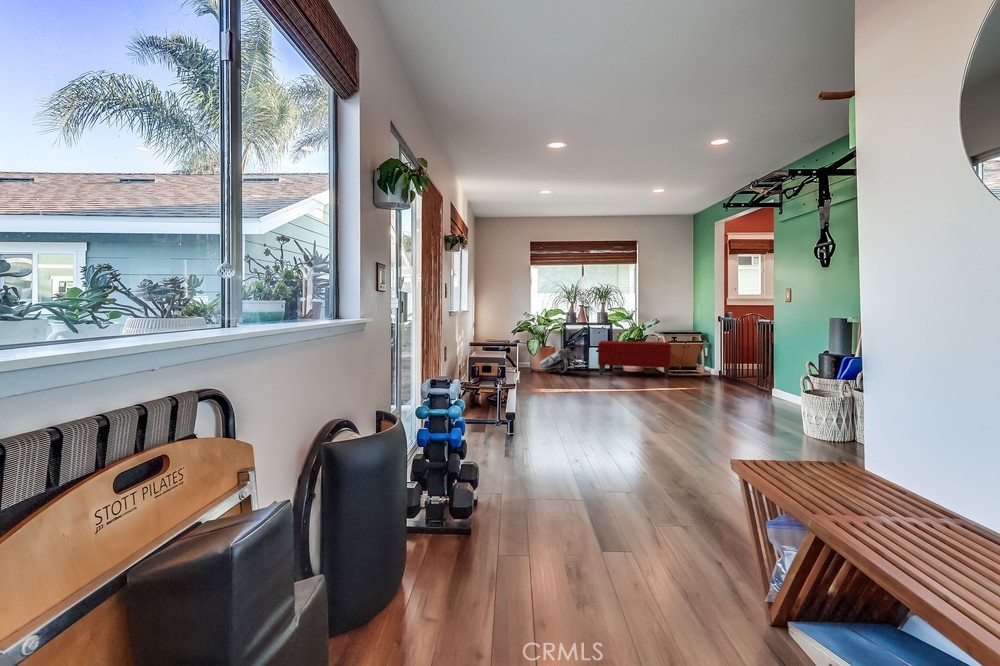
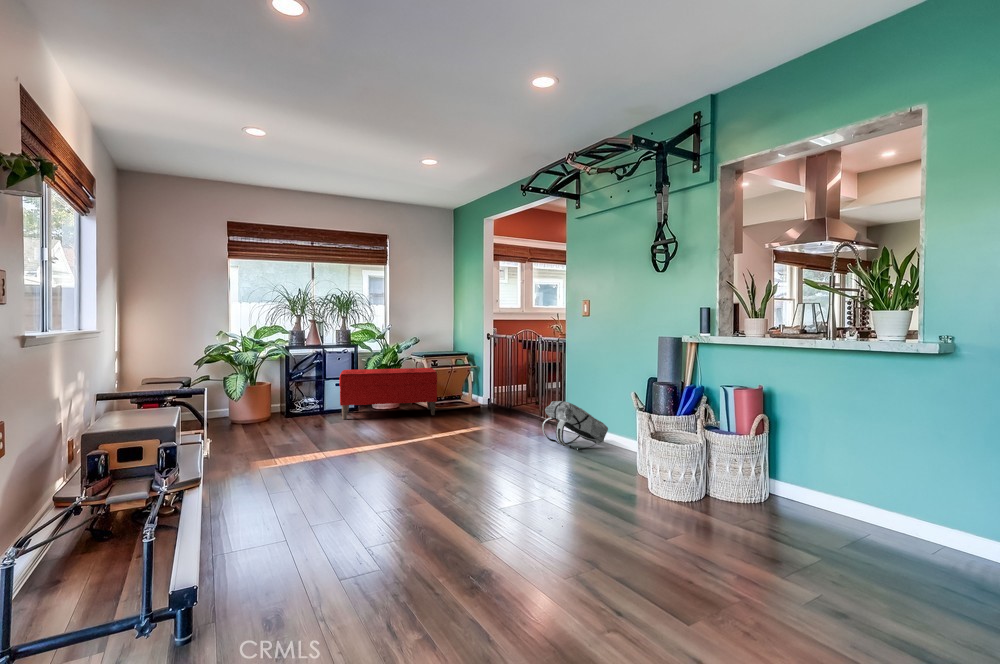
backpack: present [540,349,576,374] -> present [542,401,608,449]

